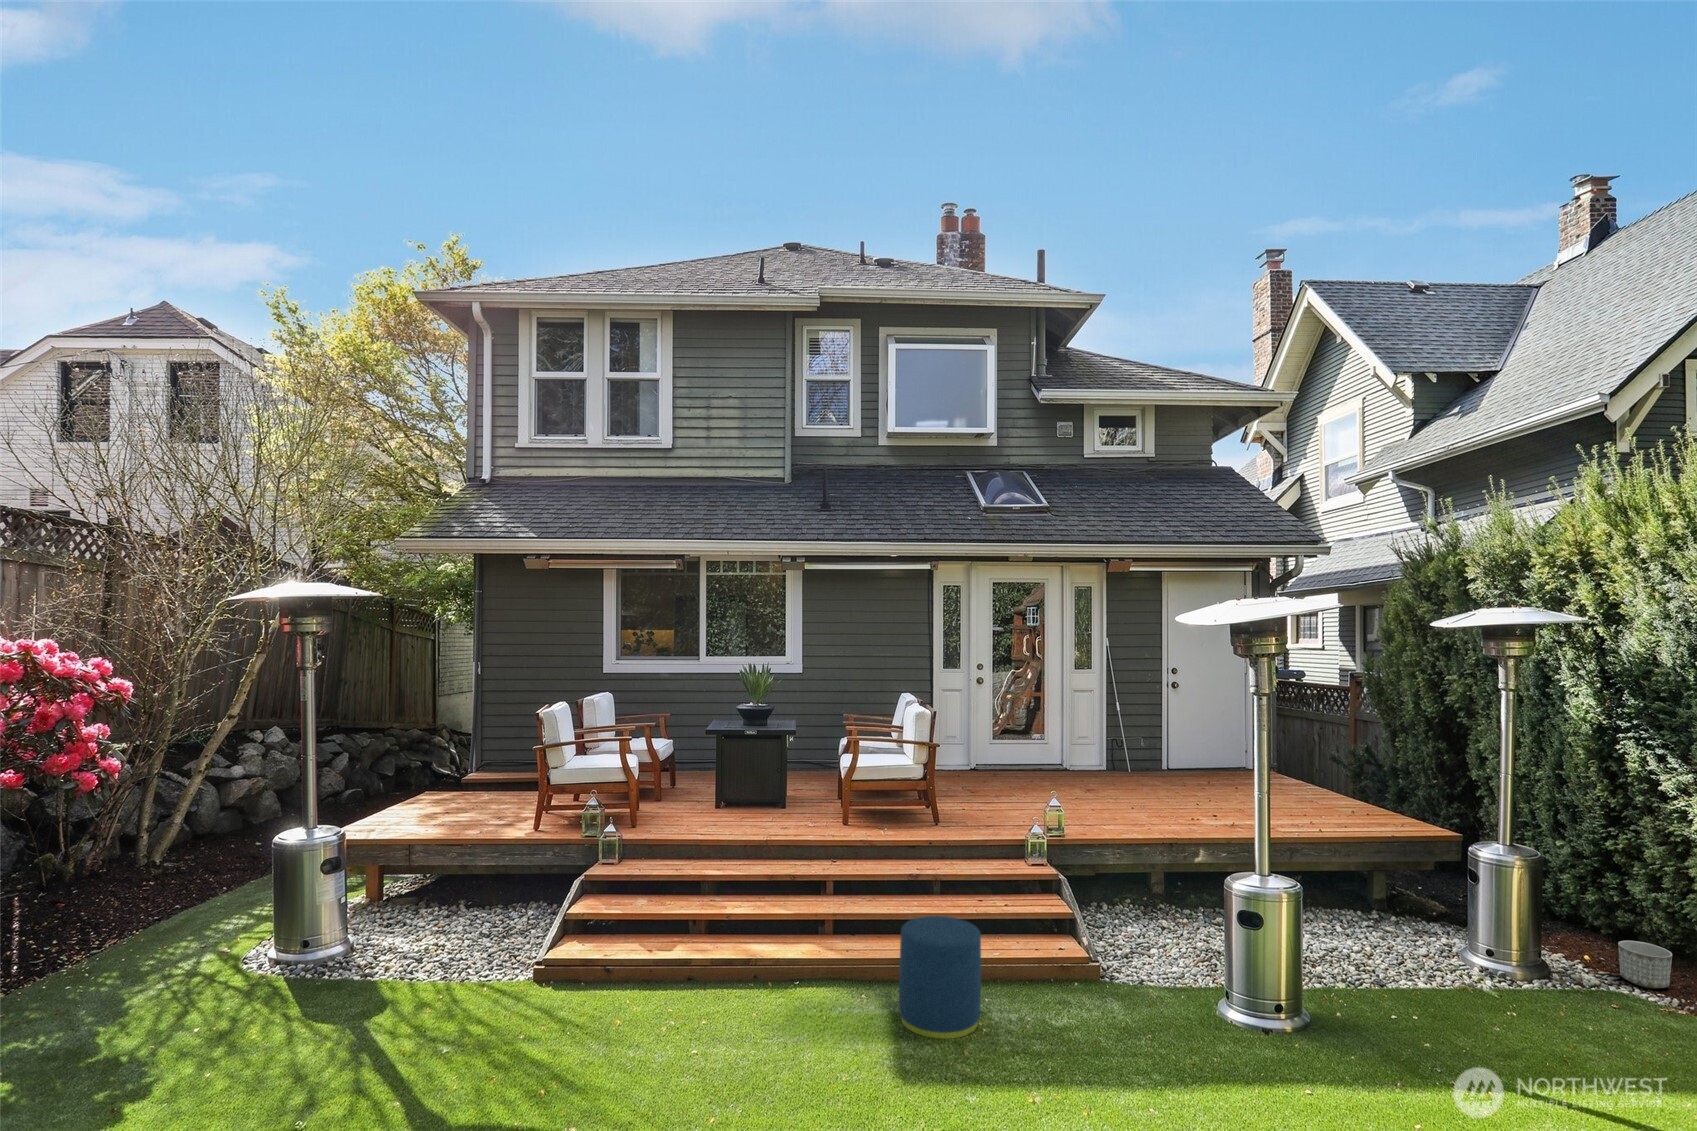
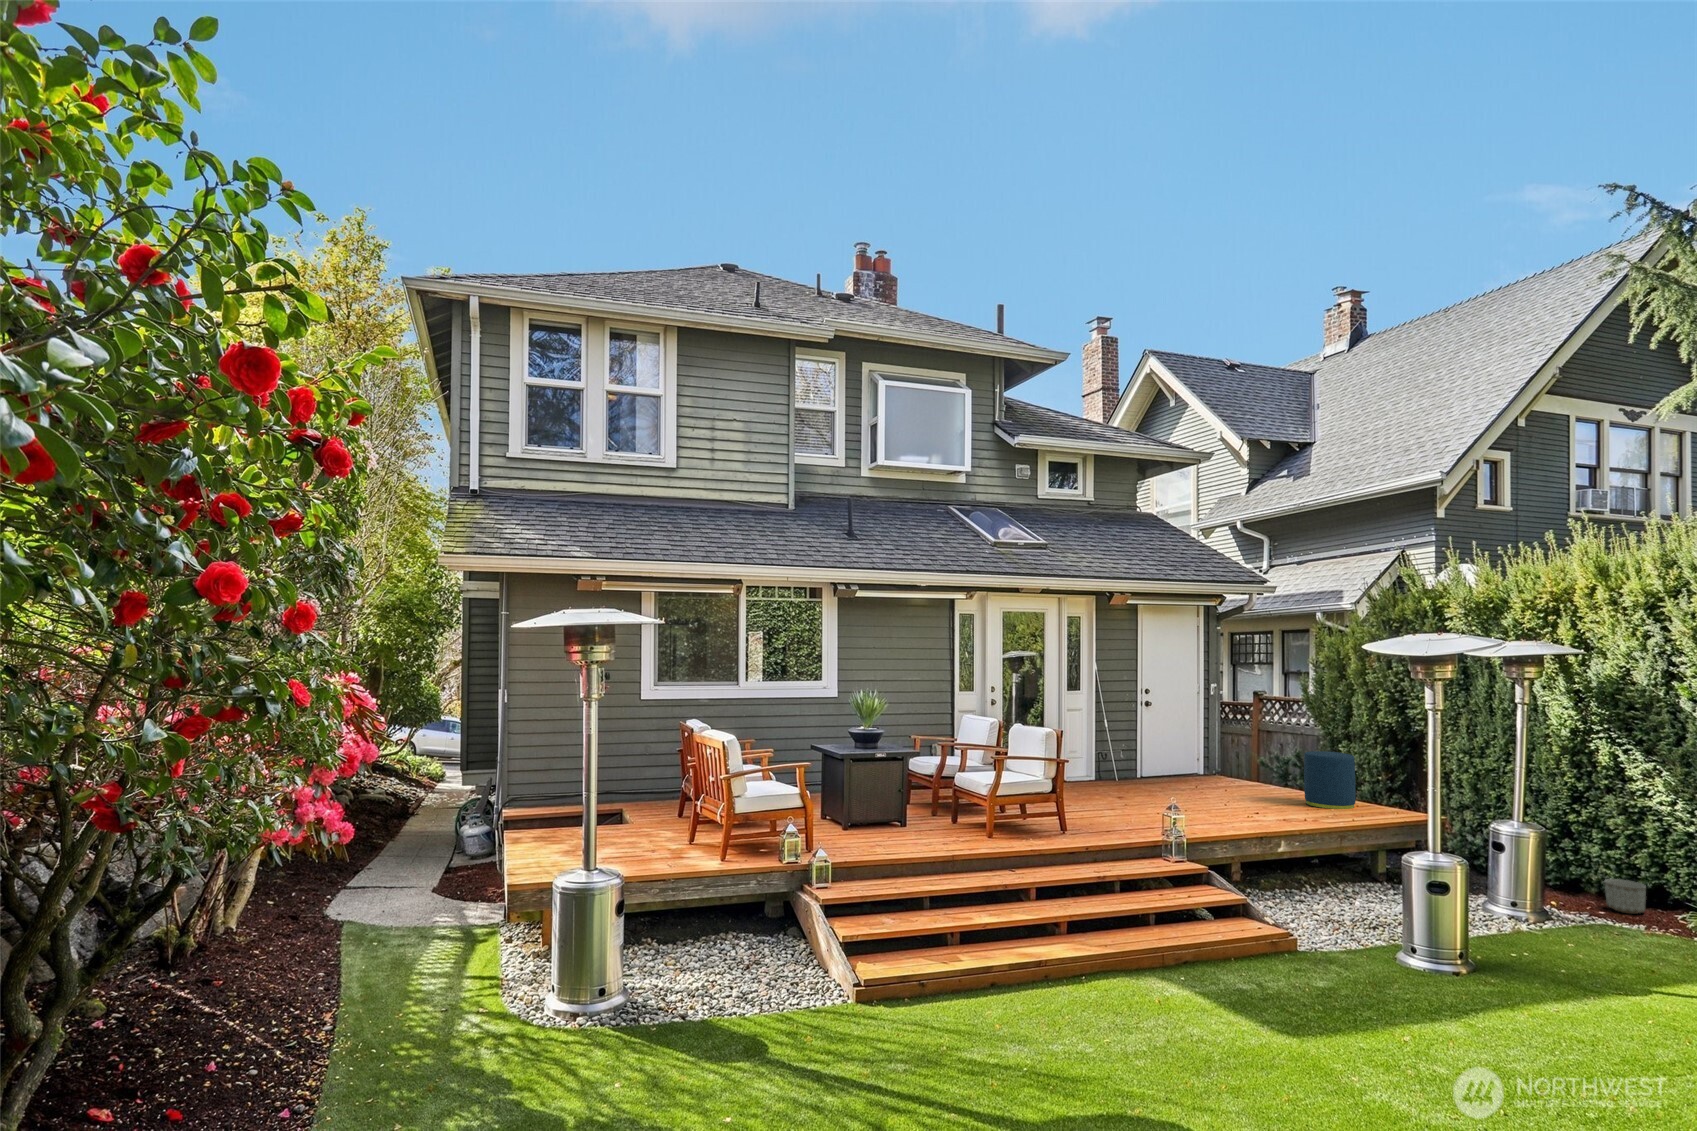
ottoman: present [899,916,981,1039] -> present [1304,751,1356,809]

